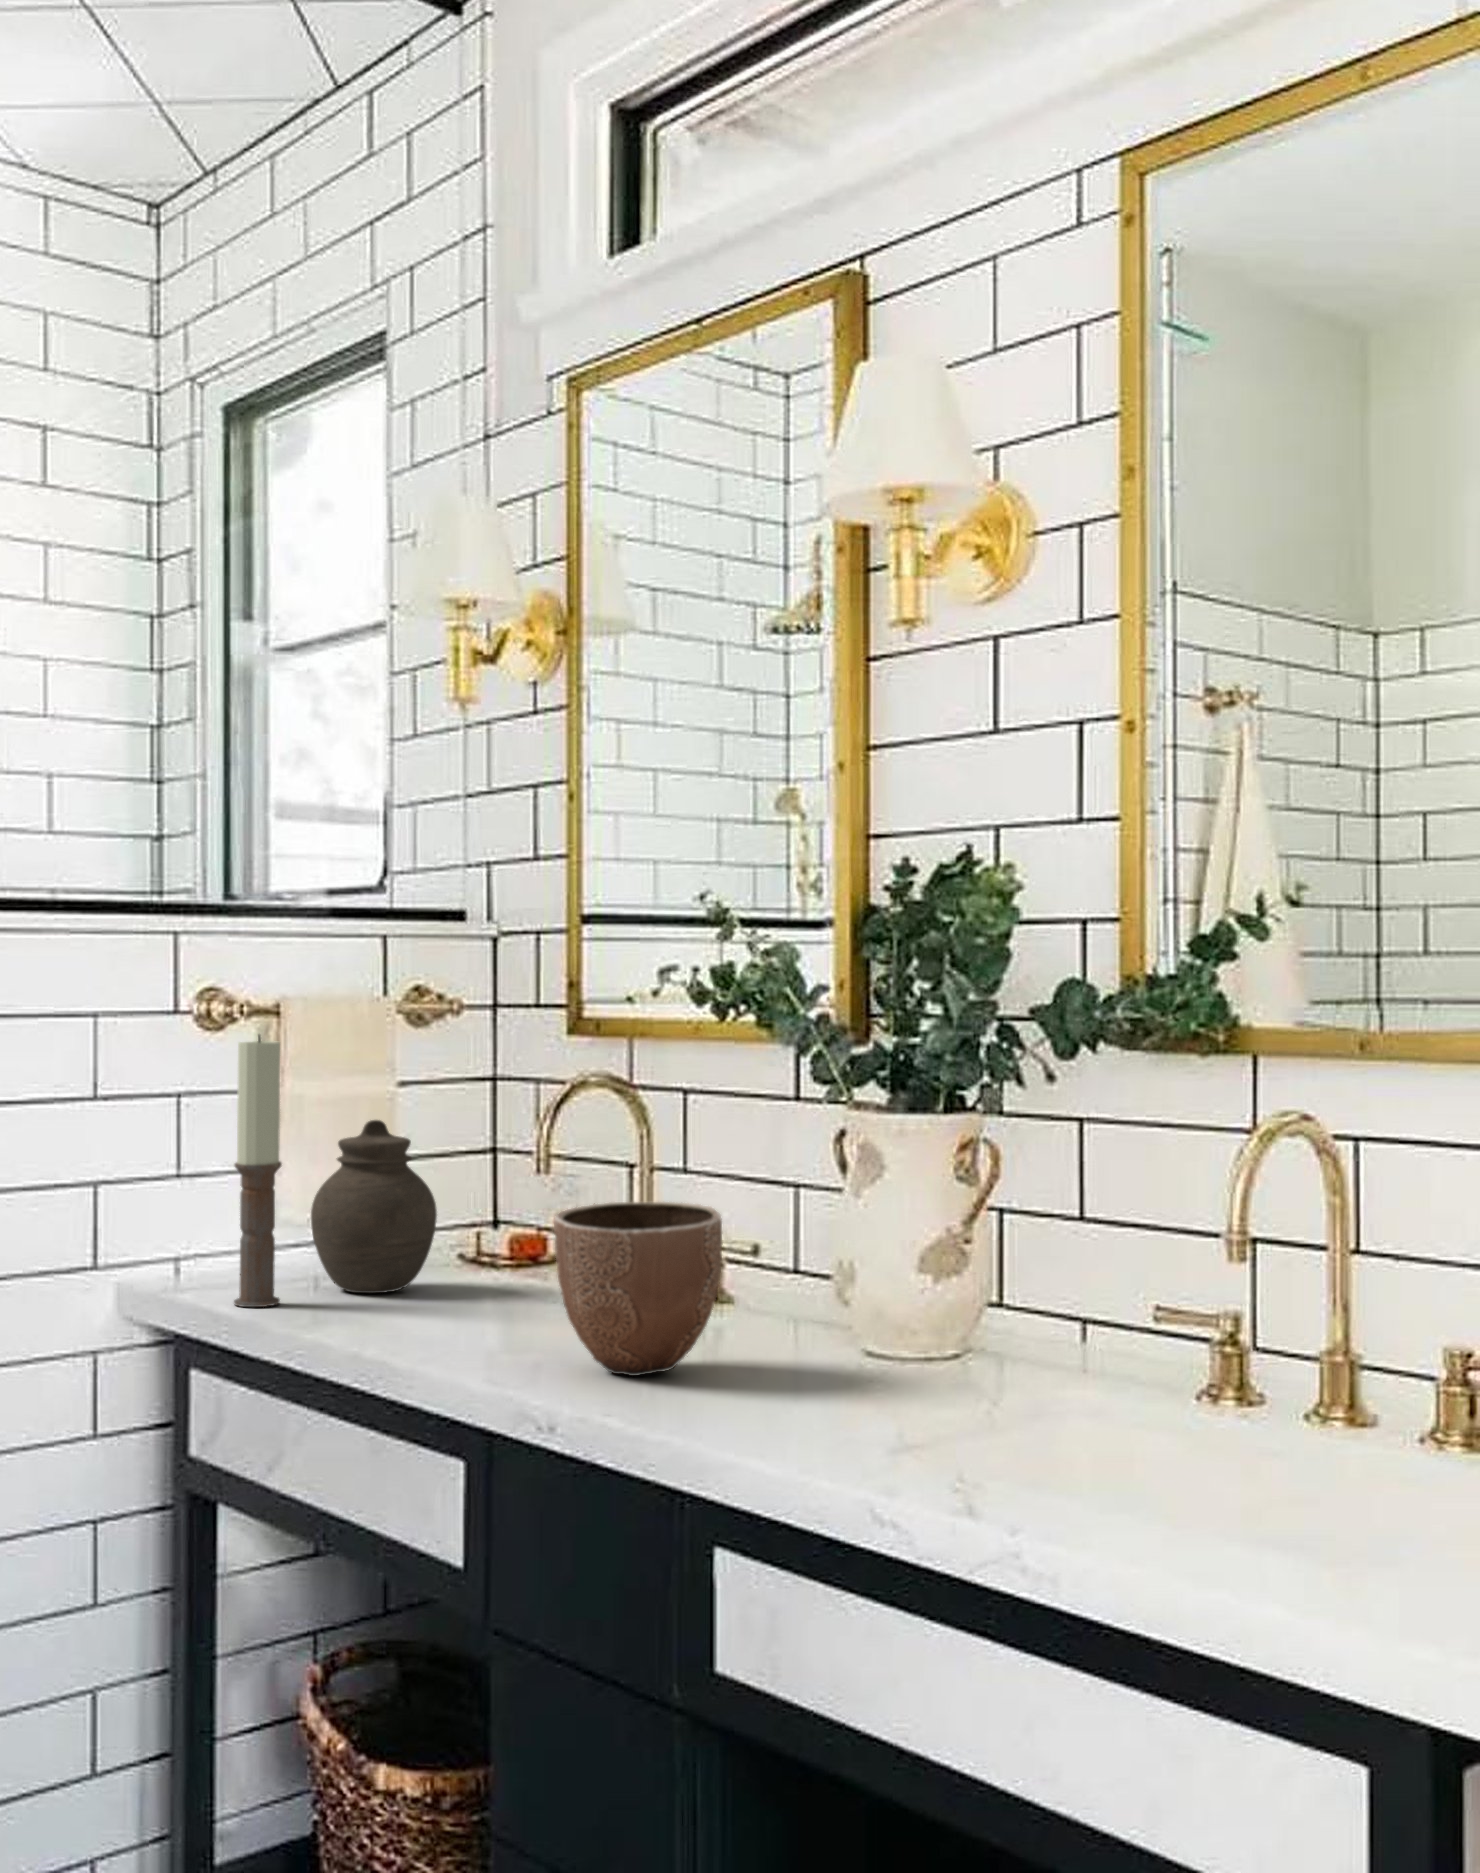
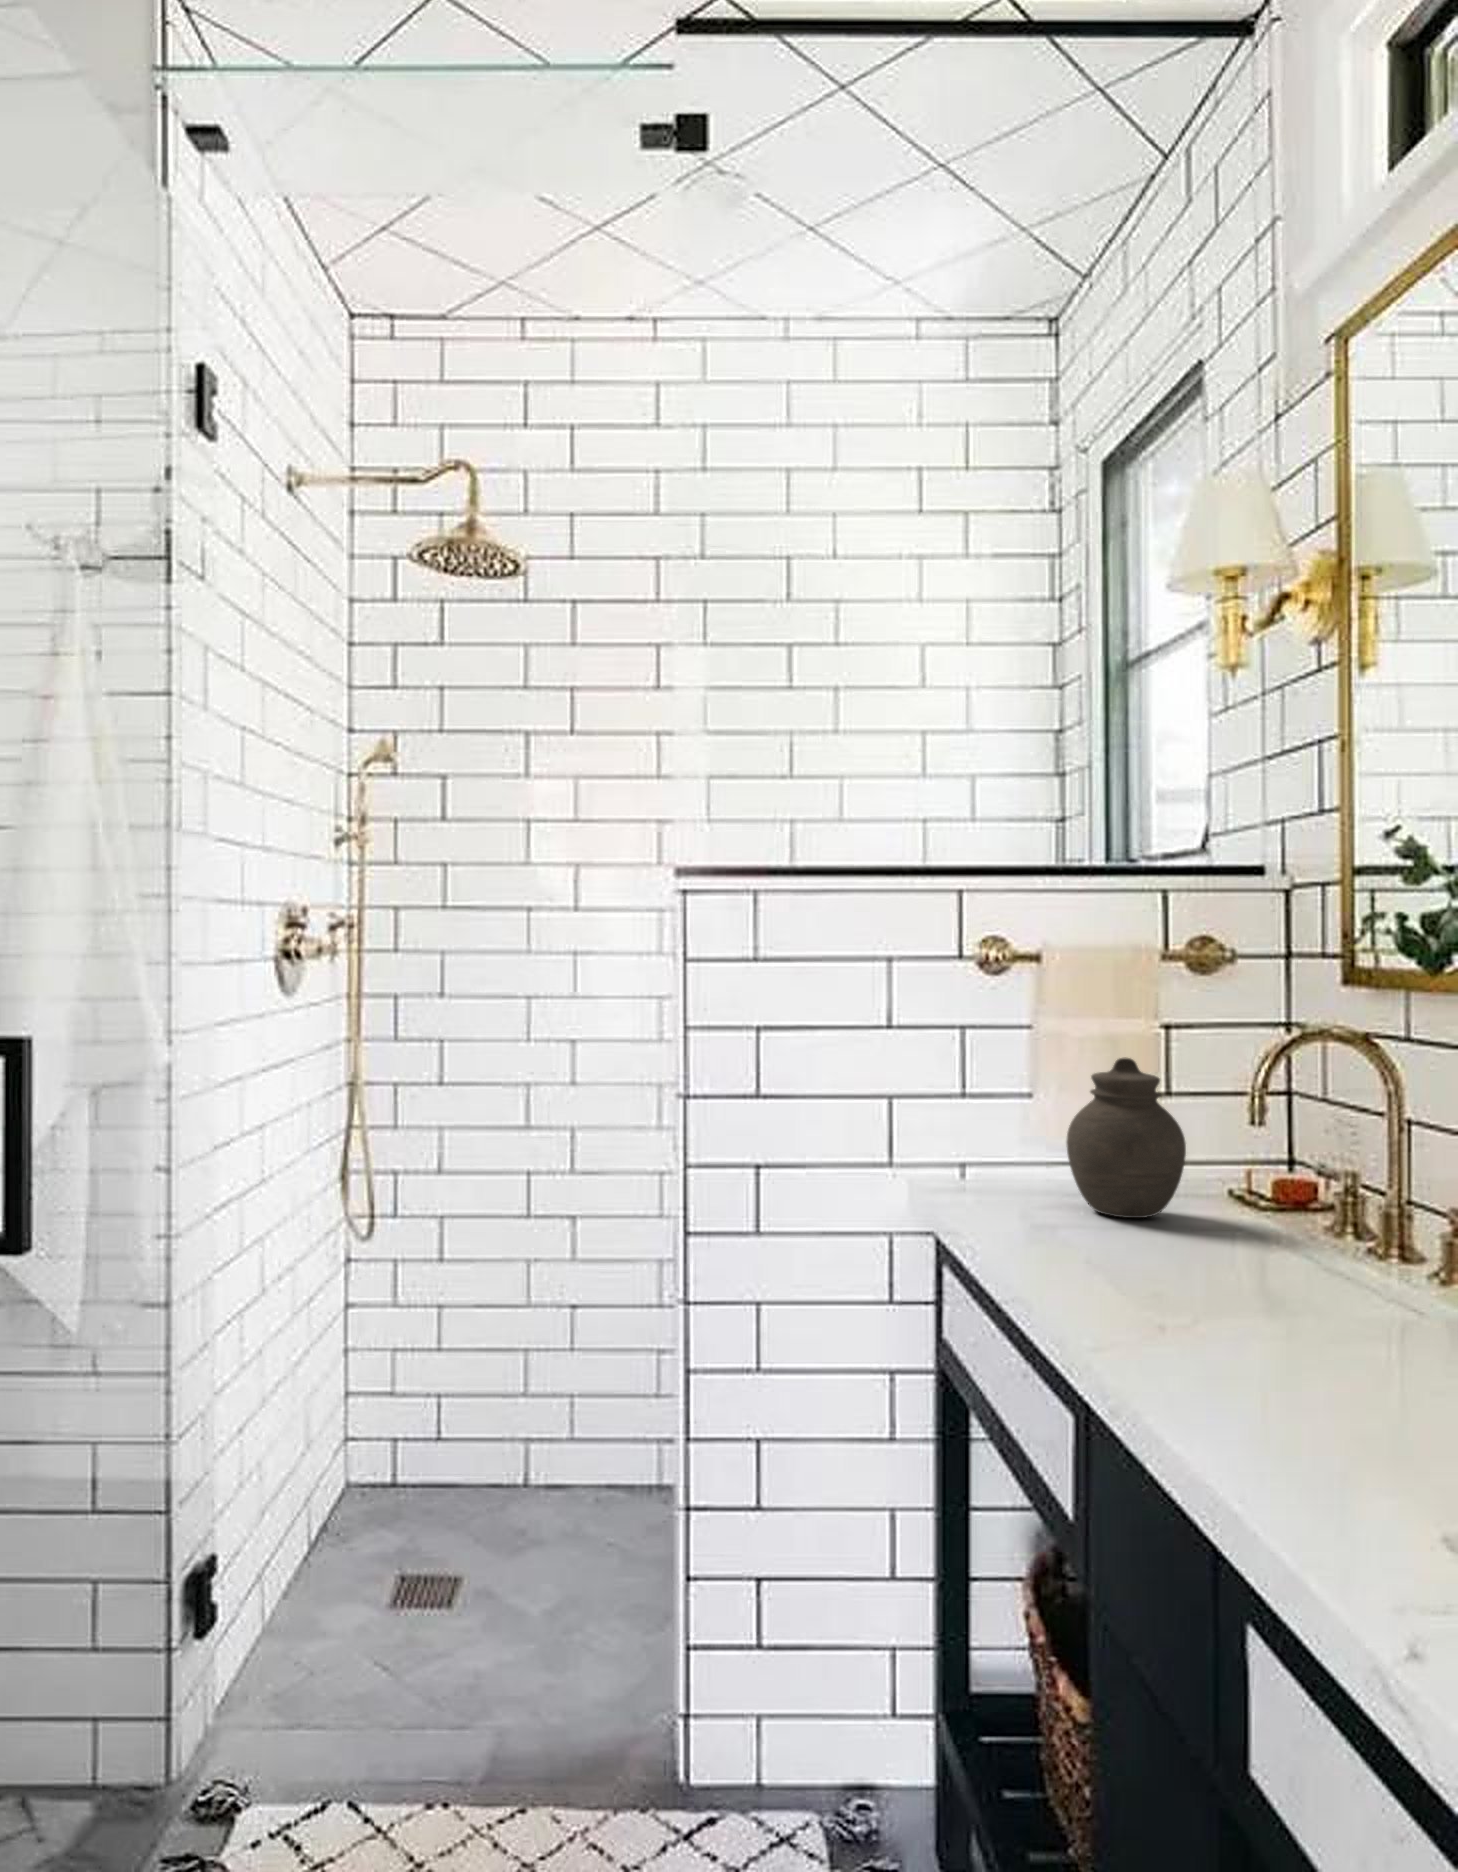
candle: present [234,1035,282,1307] -> none [979,974,1020,1215]
decorative bowl: present [554,1202,722,1376] -> none [1172,1159,1363,1348]

